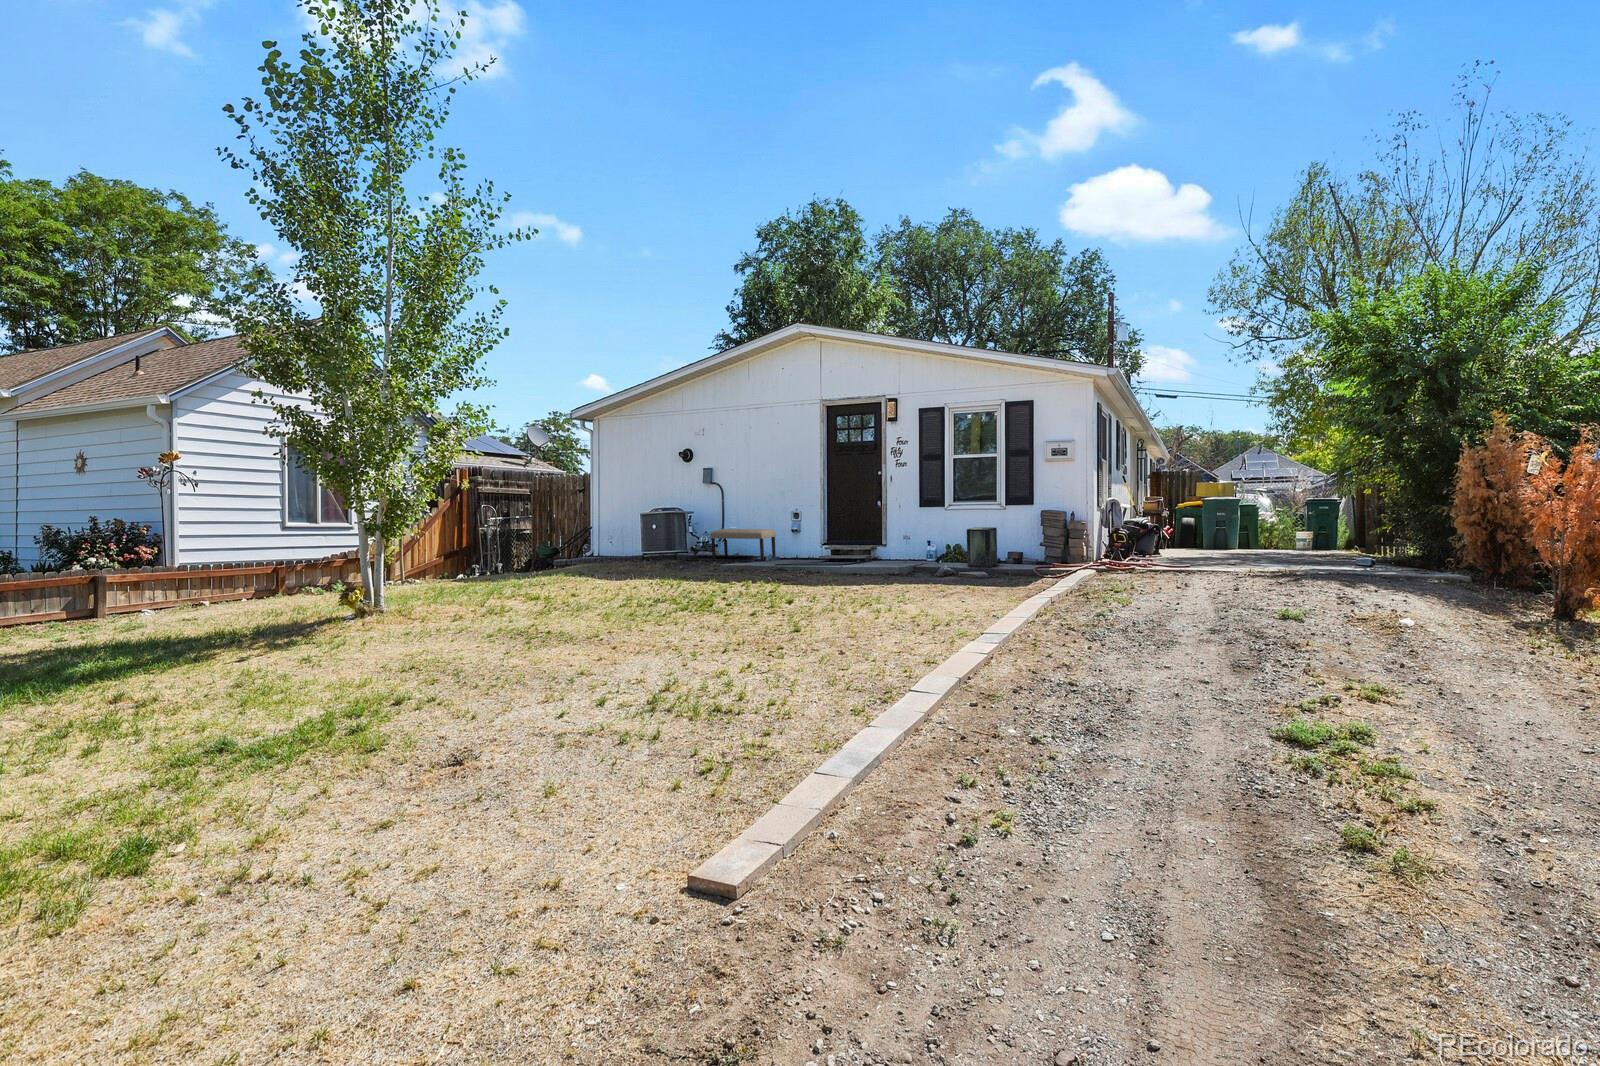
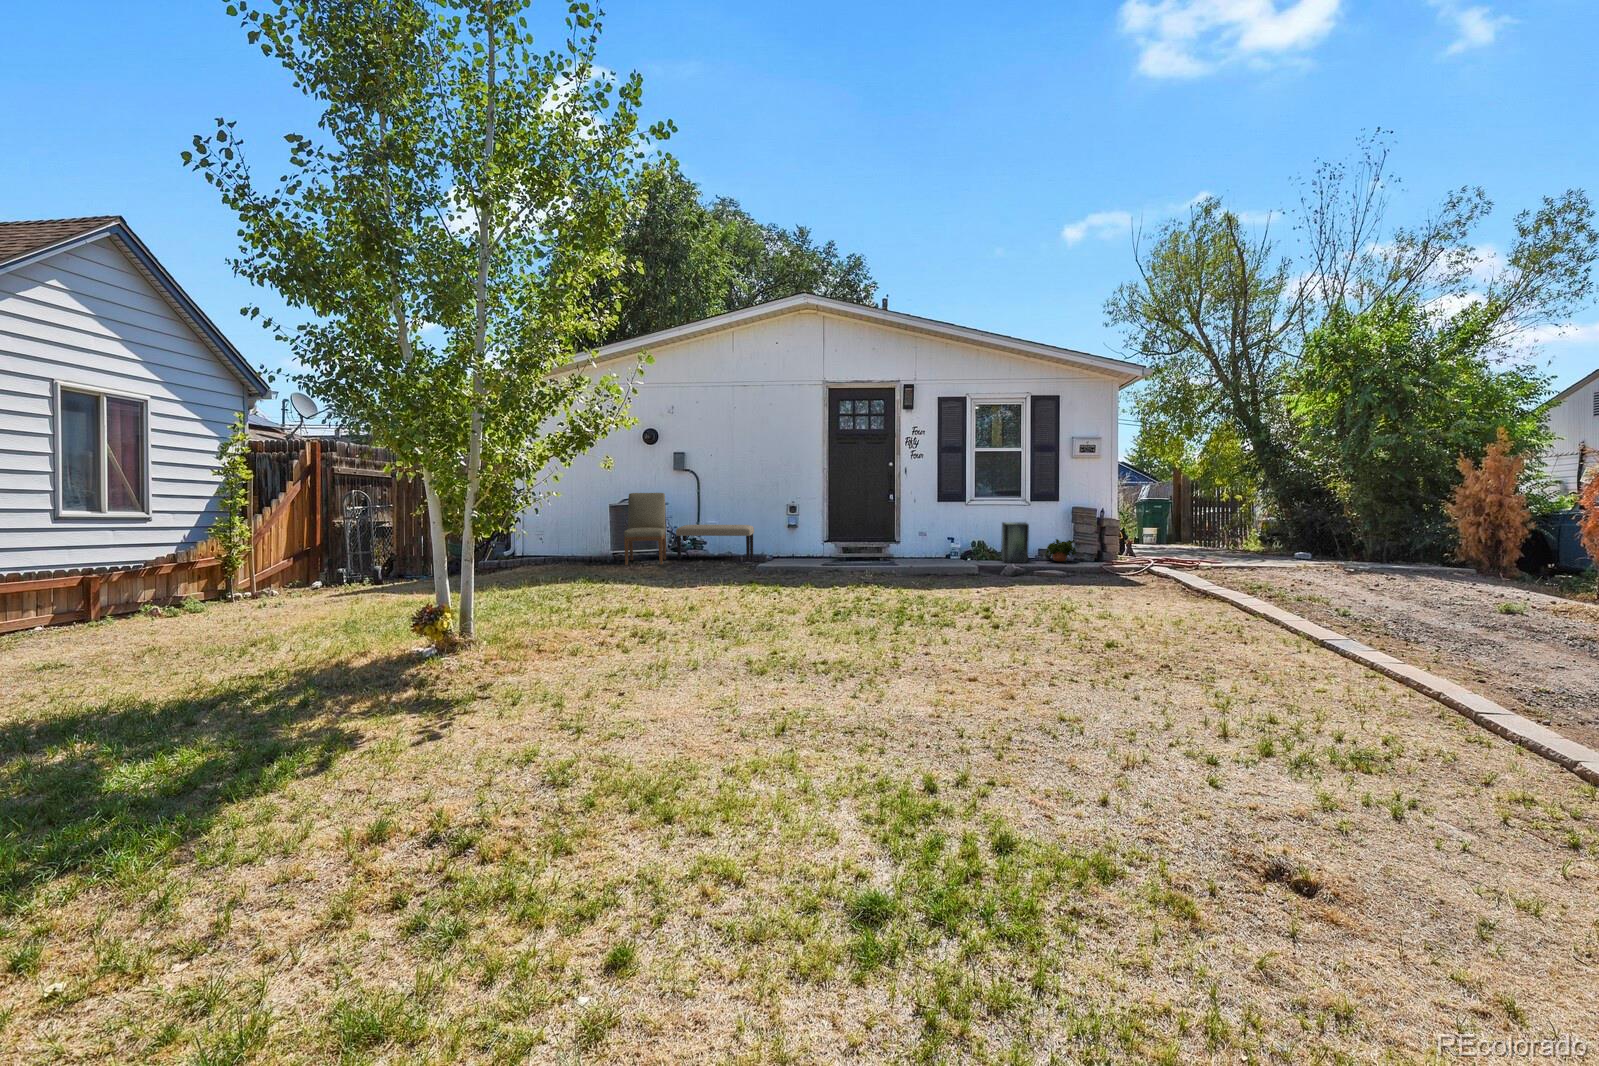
chair: none [660,503,704,562] -> present [624,493,666,565]
potted plant: none [1003,544,1041,569] -> present [1045,539,1076,563]

